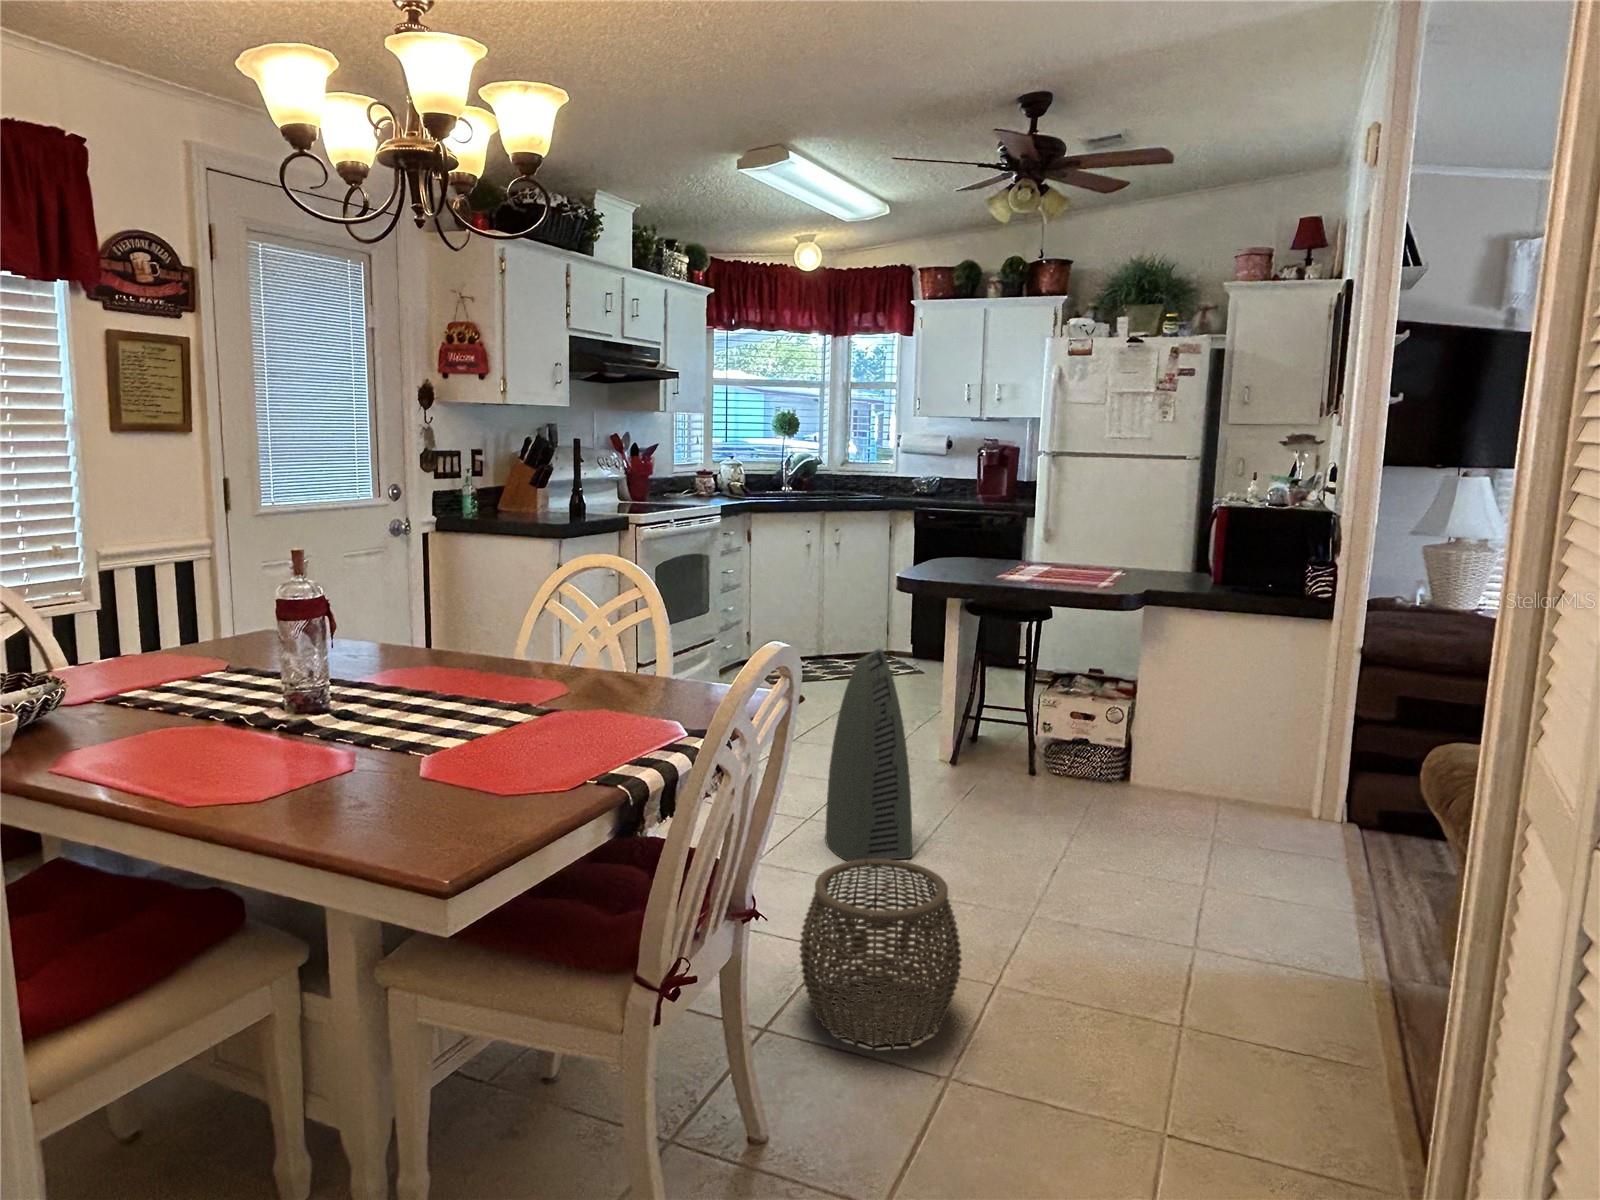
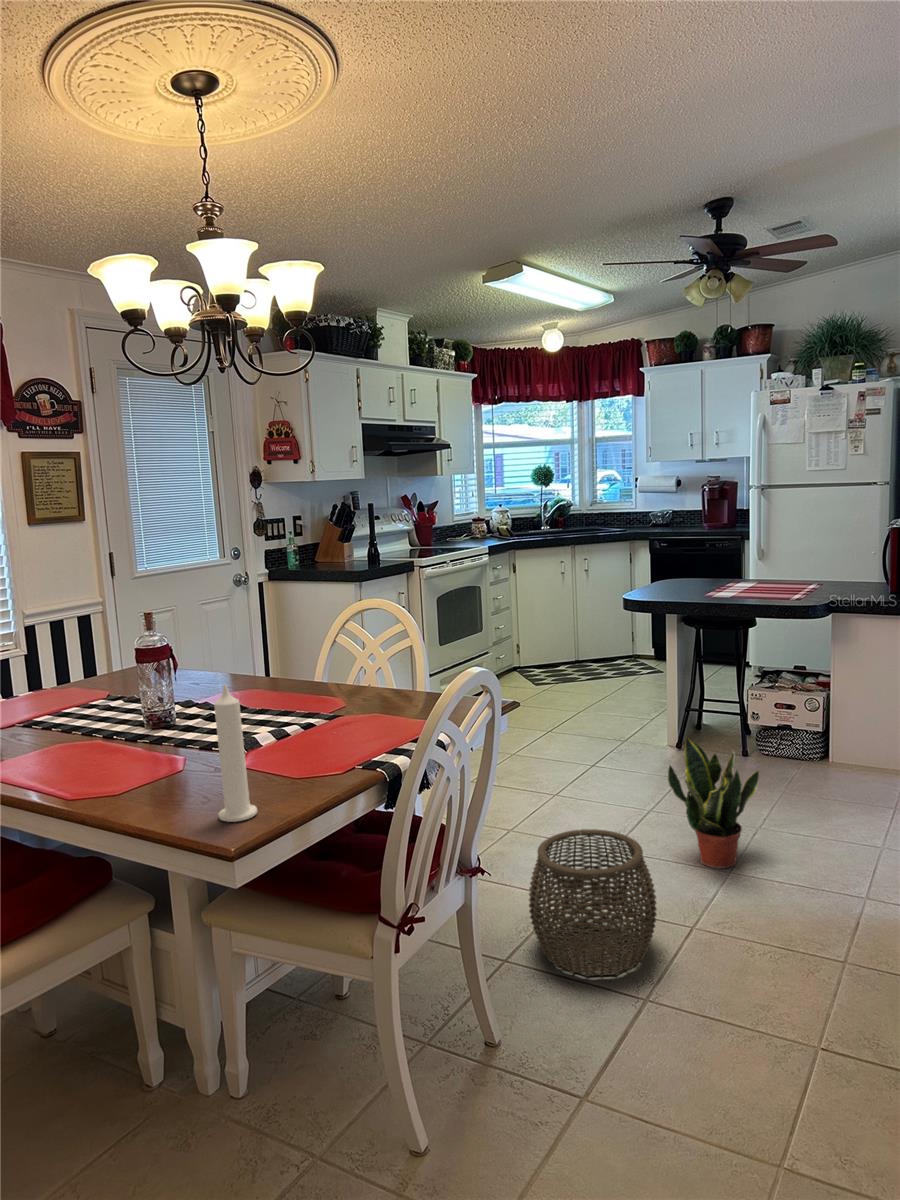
air purifier: present [825,649,912,861] -> none [565,661,636,834]
candle: none [419,650,476,846] -> present [214,685,257,822]
potted plant: none [963,744,1070,908] -> present [668,737,759,869]

